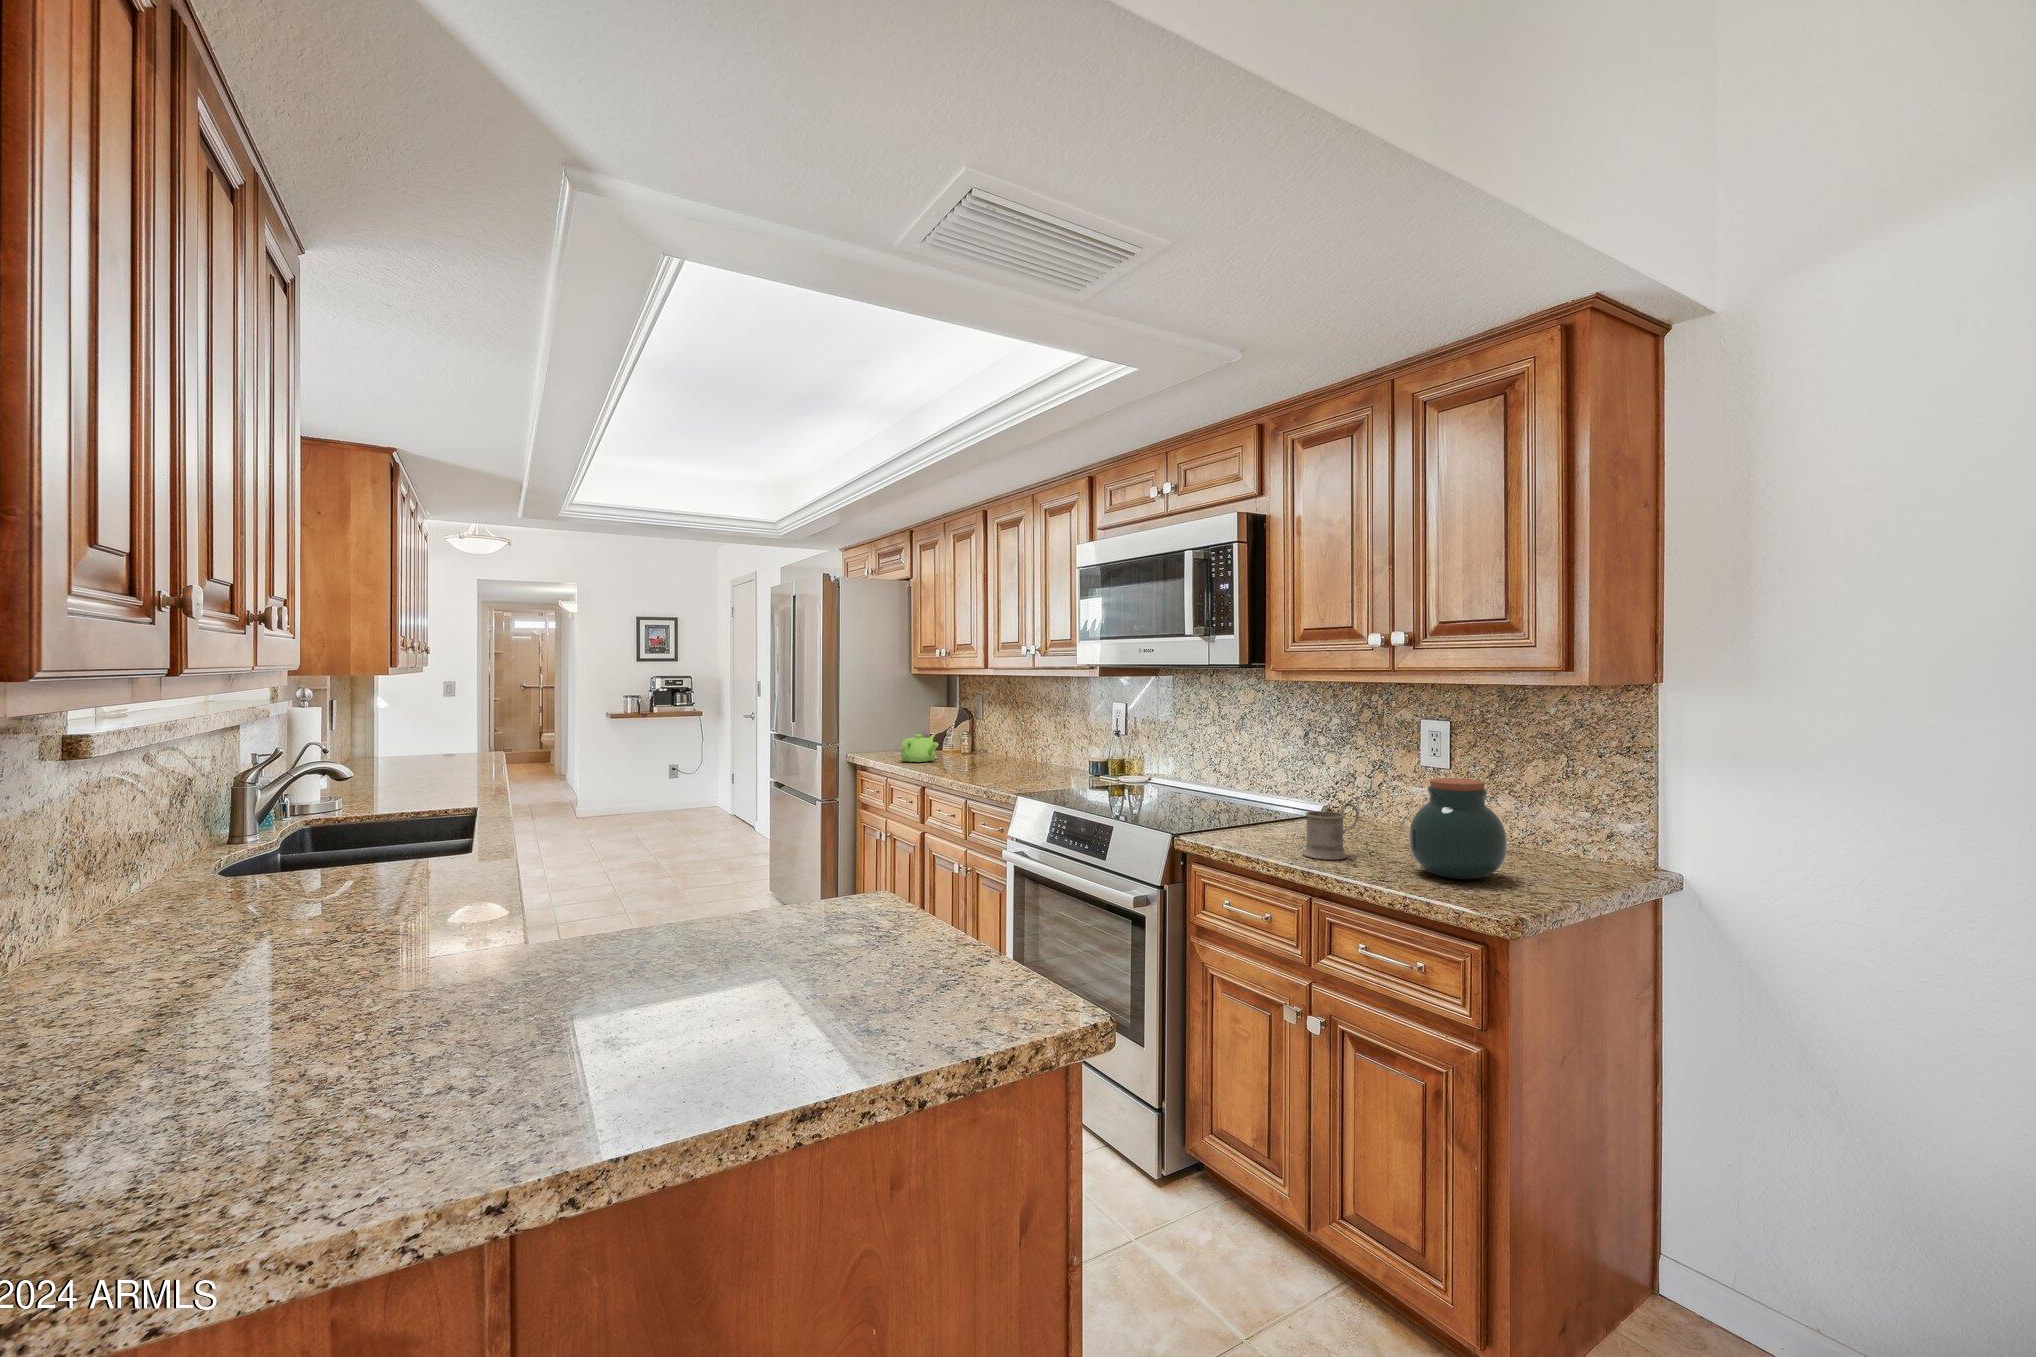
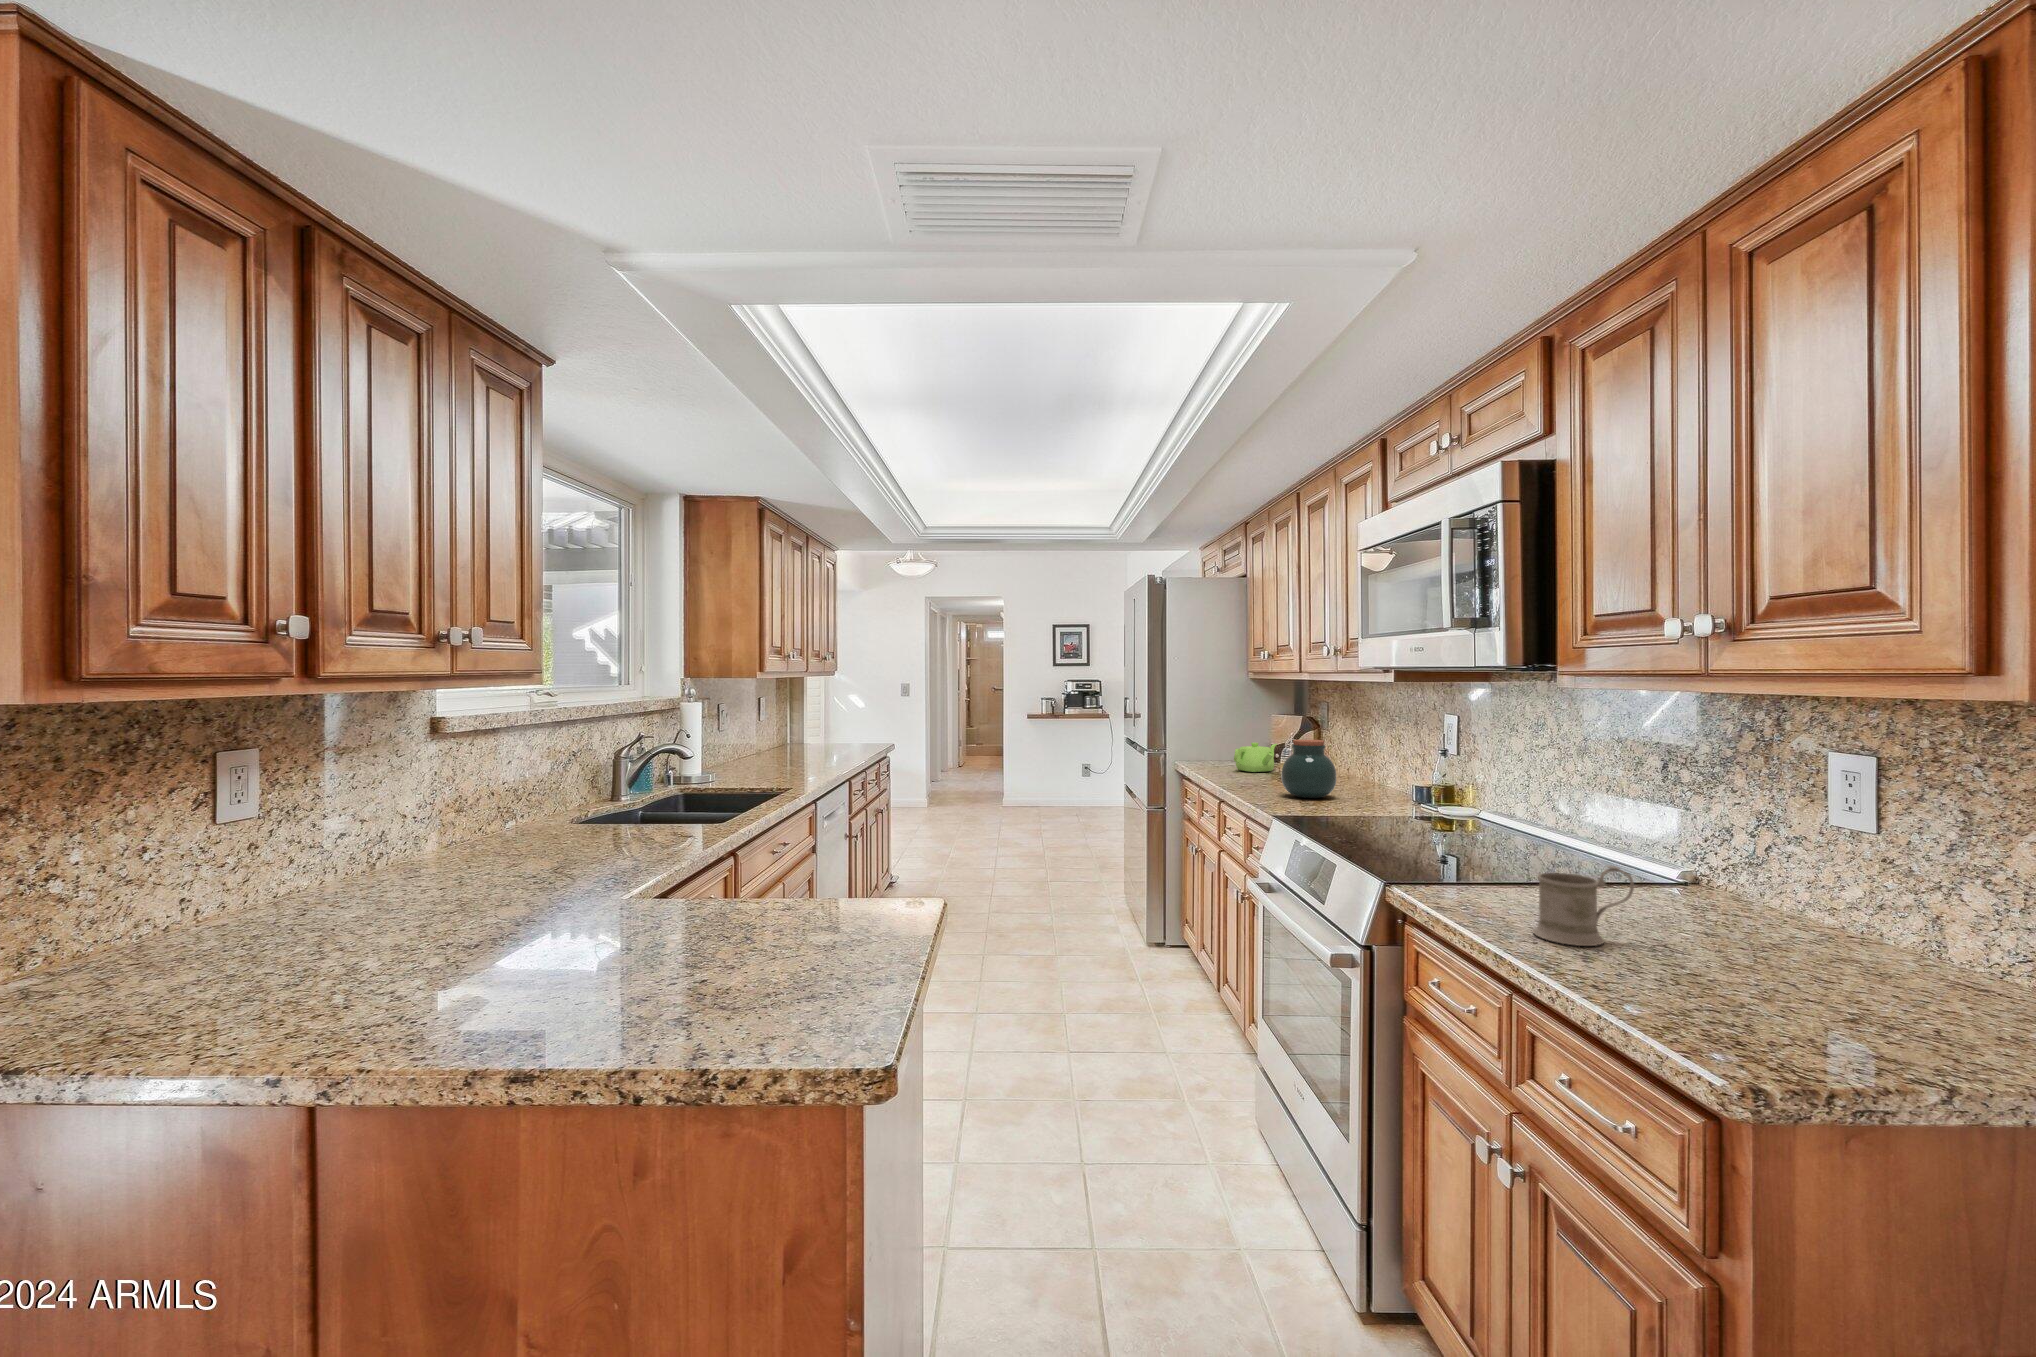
jar: present [1409,778,1507,879] -> present [1282,739,1336,798]

